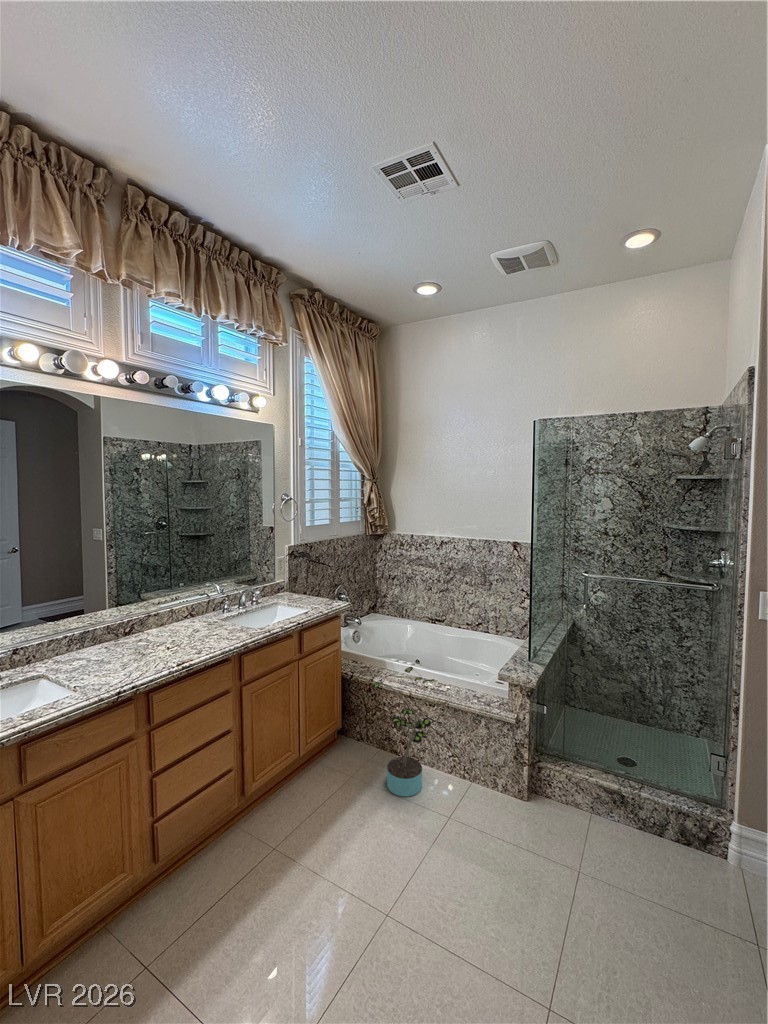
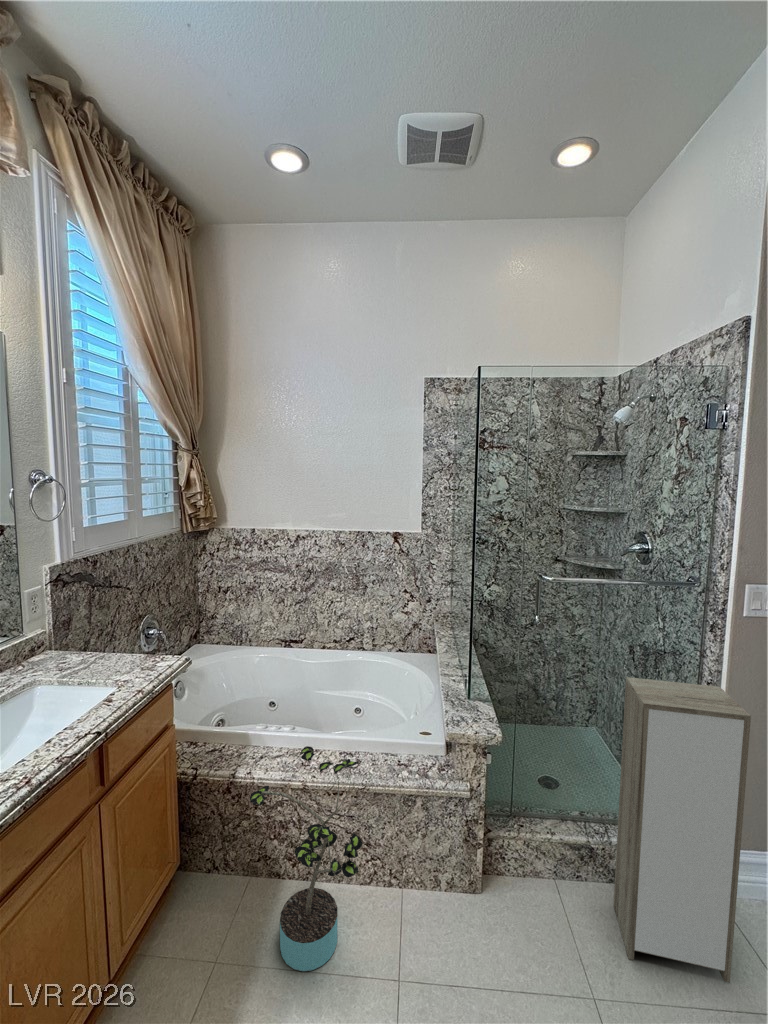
storage cabinet: none [624,656,721,910] -> present [613,677,751,983]

